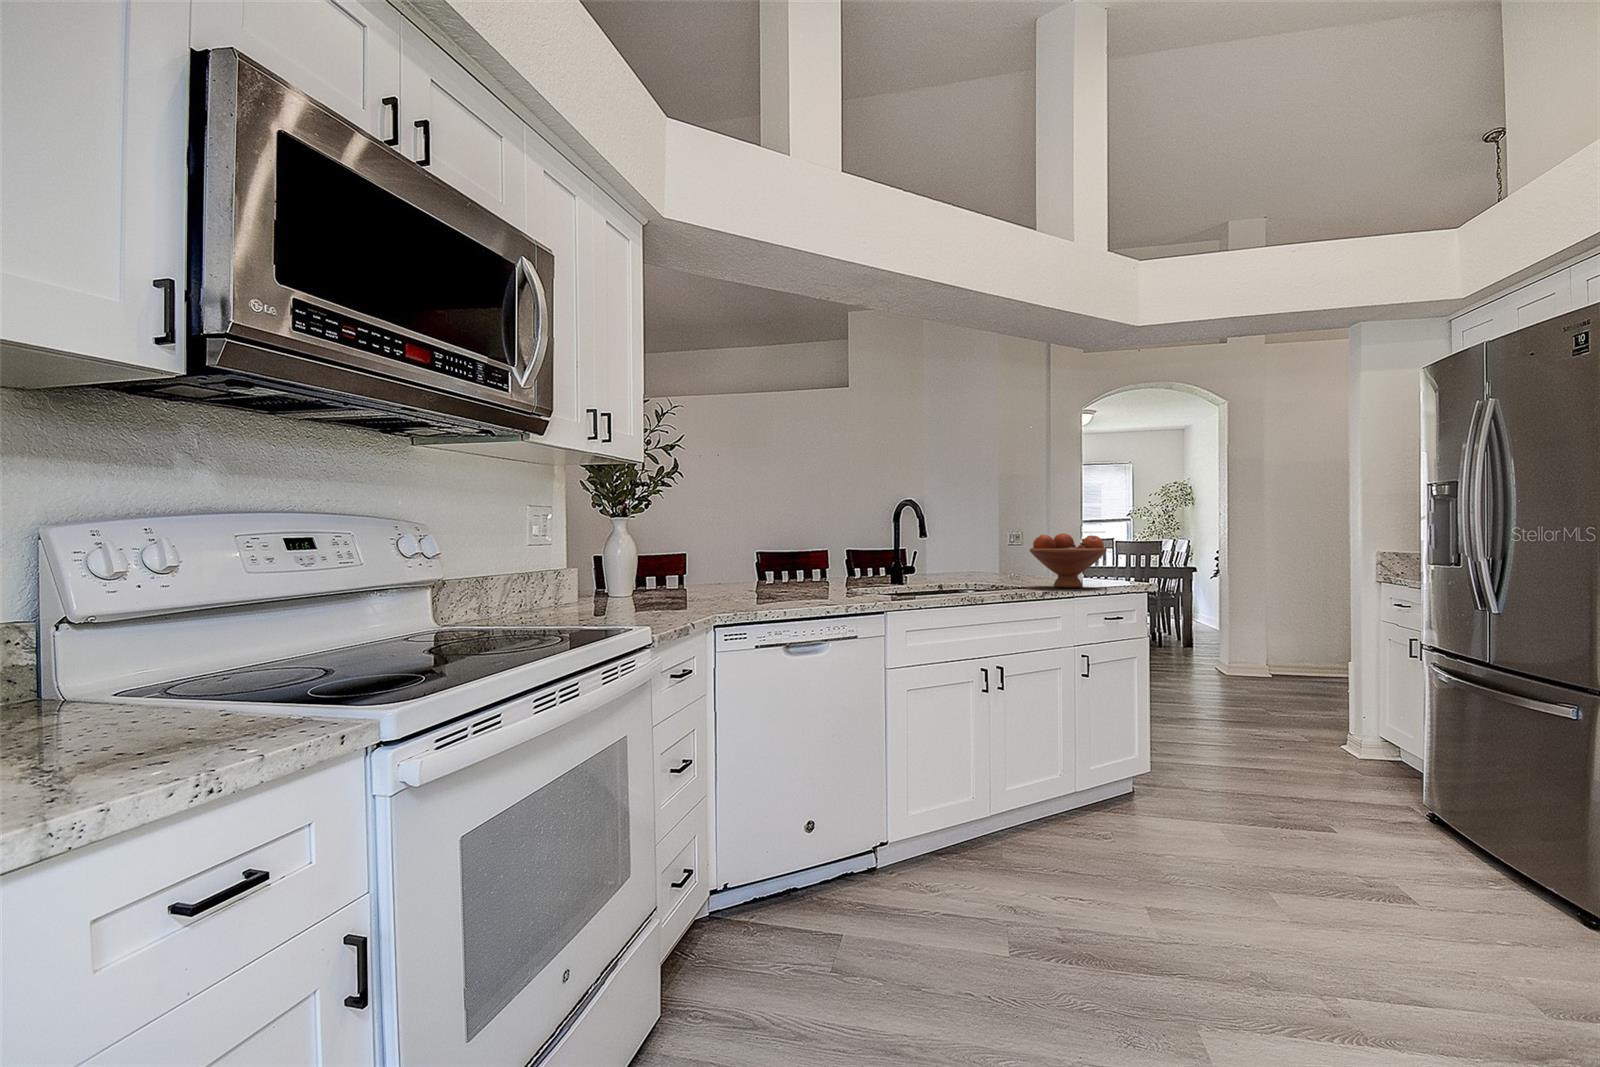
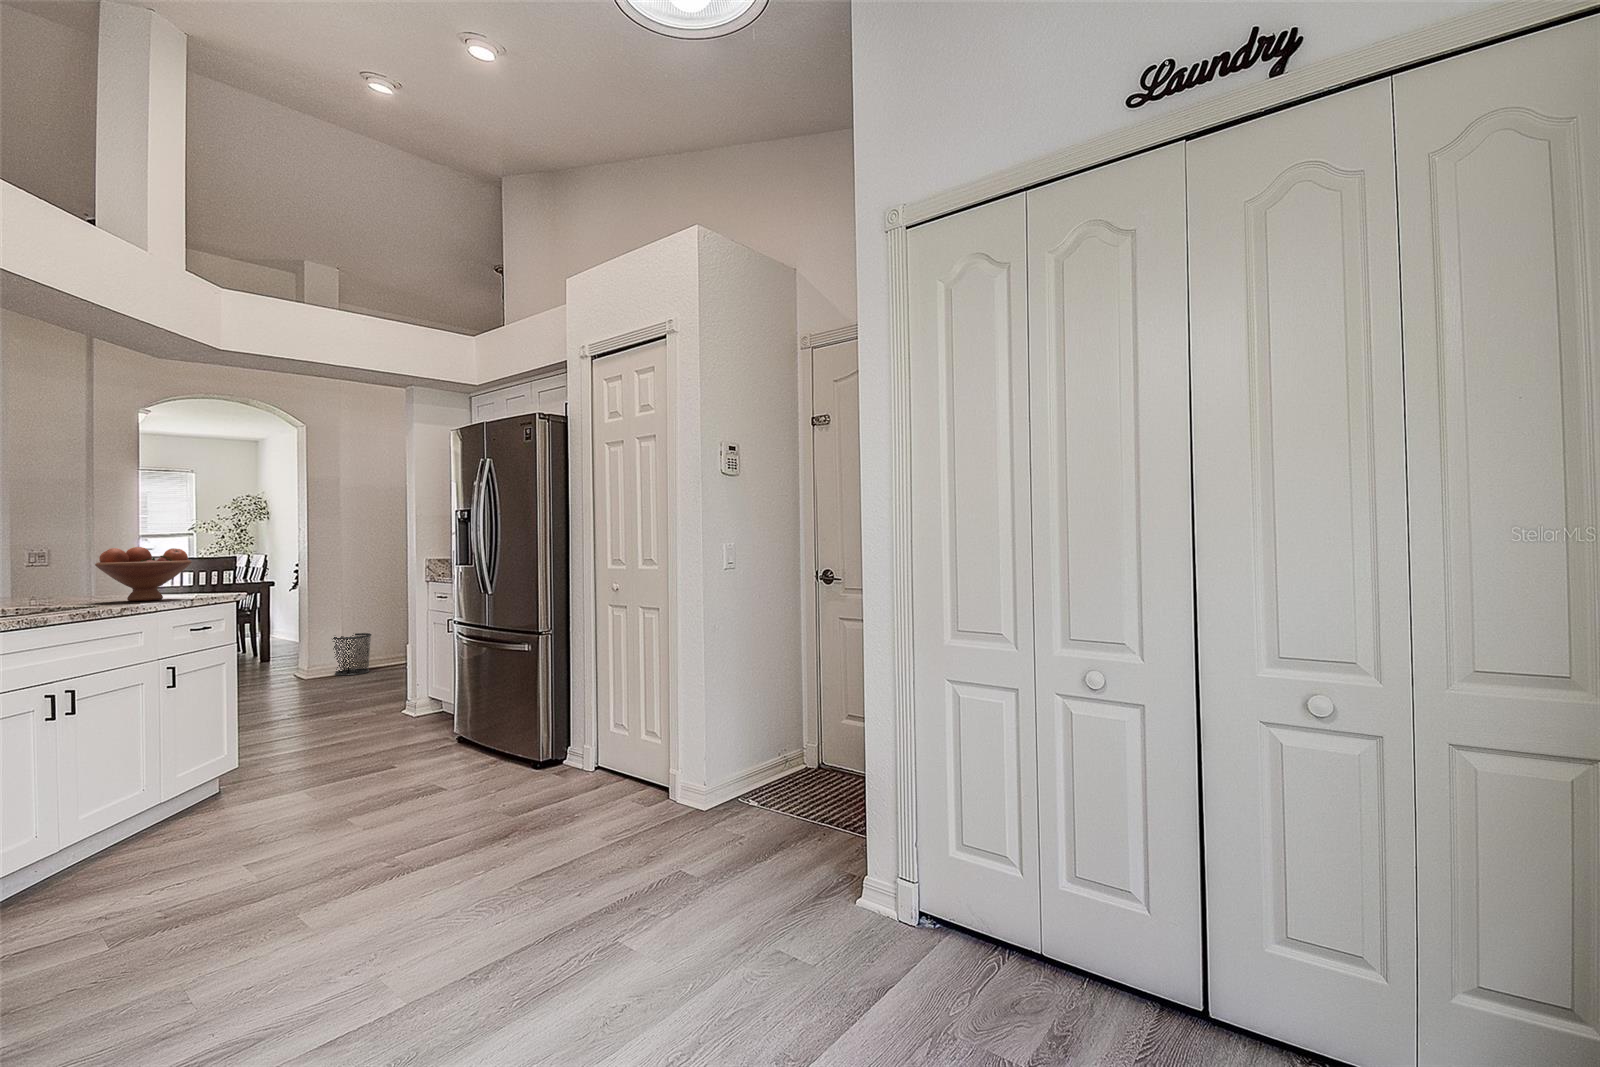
trash can: none [1254,633,1302,682] -> present [332,633,372,676]

